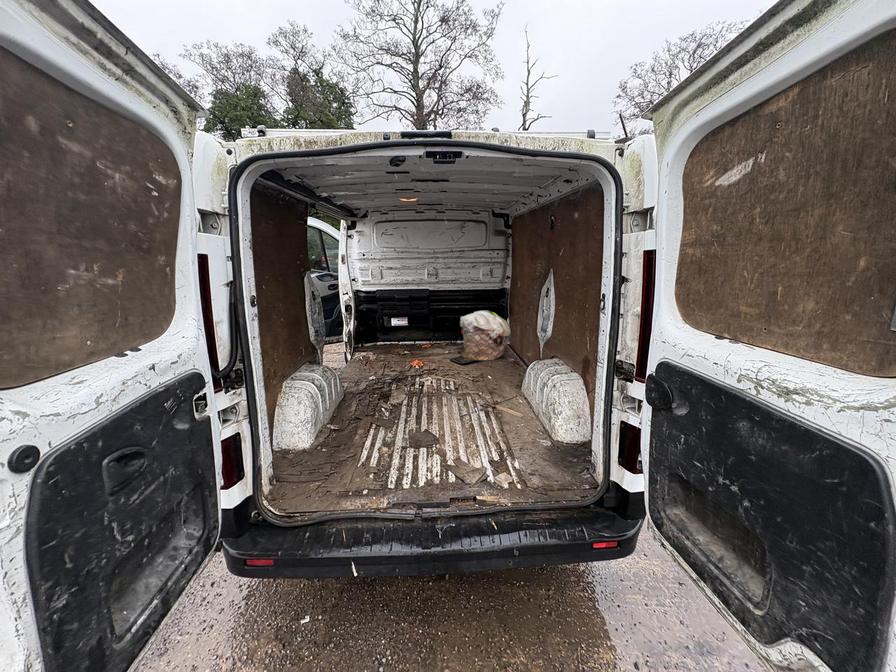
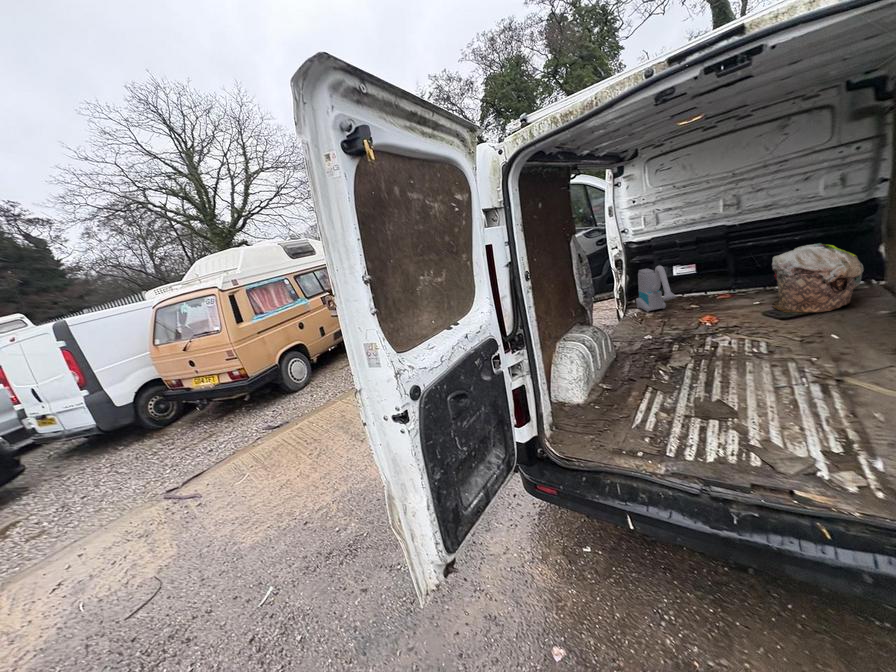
vacuum cleaner: none [361,314,395,356] -> present [636,266,677,312]

